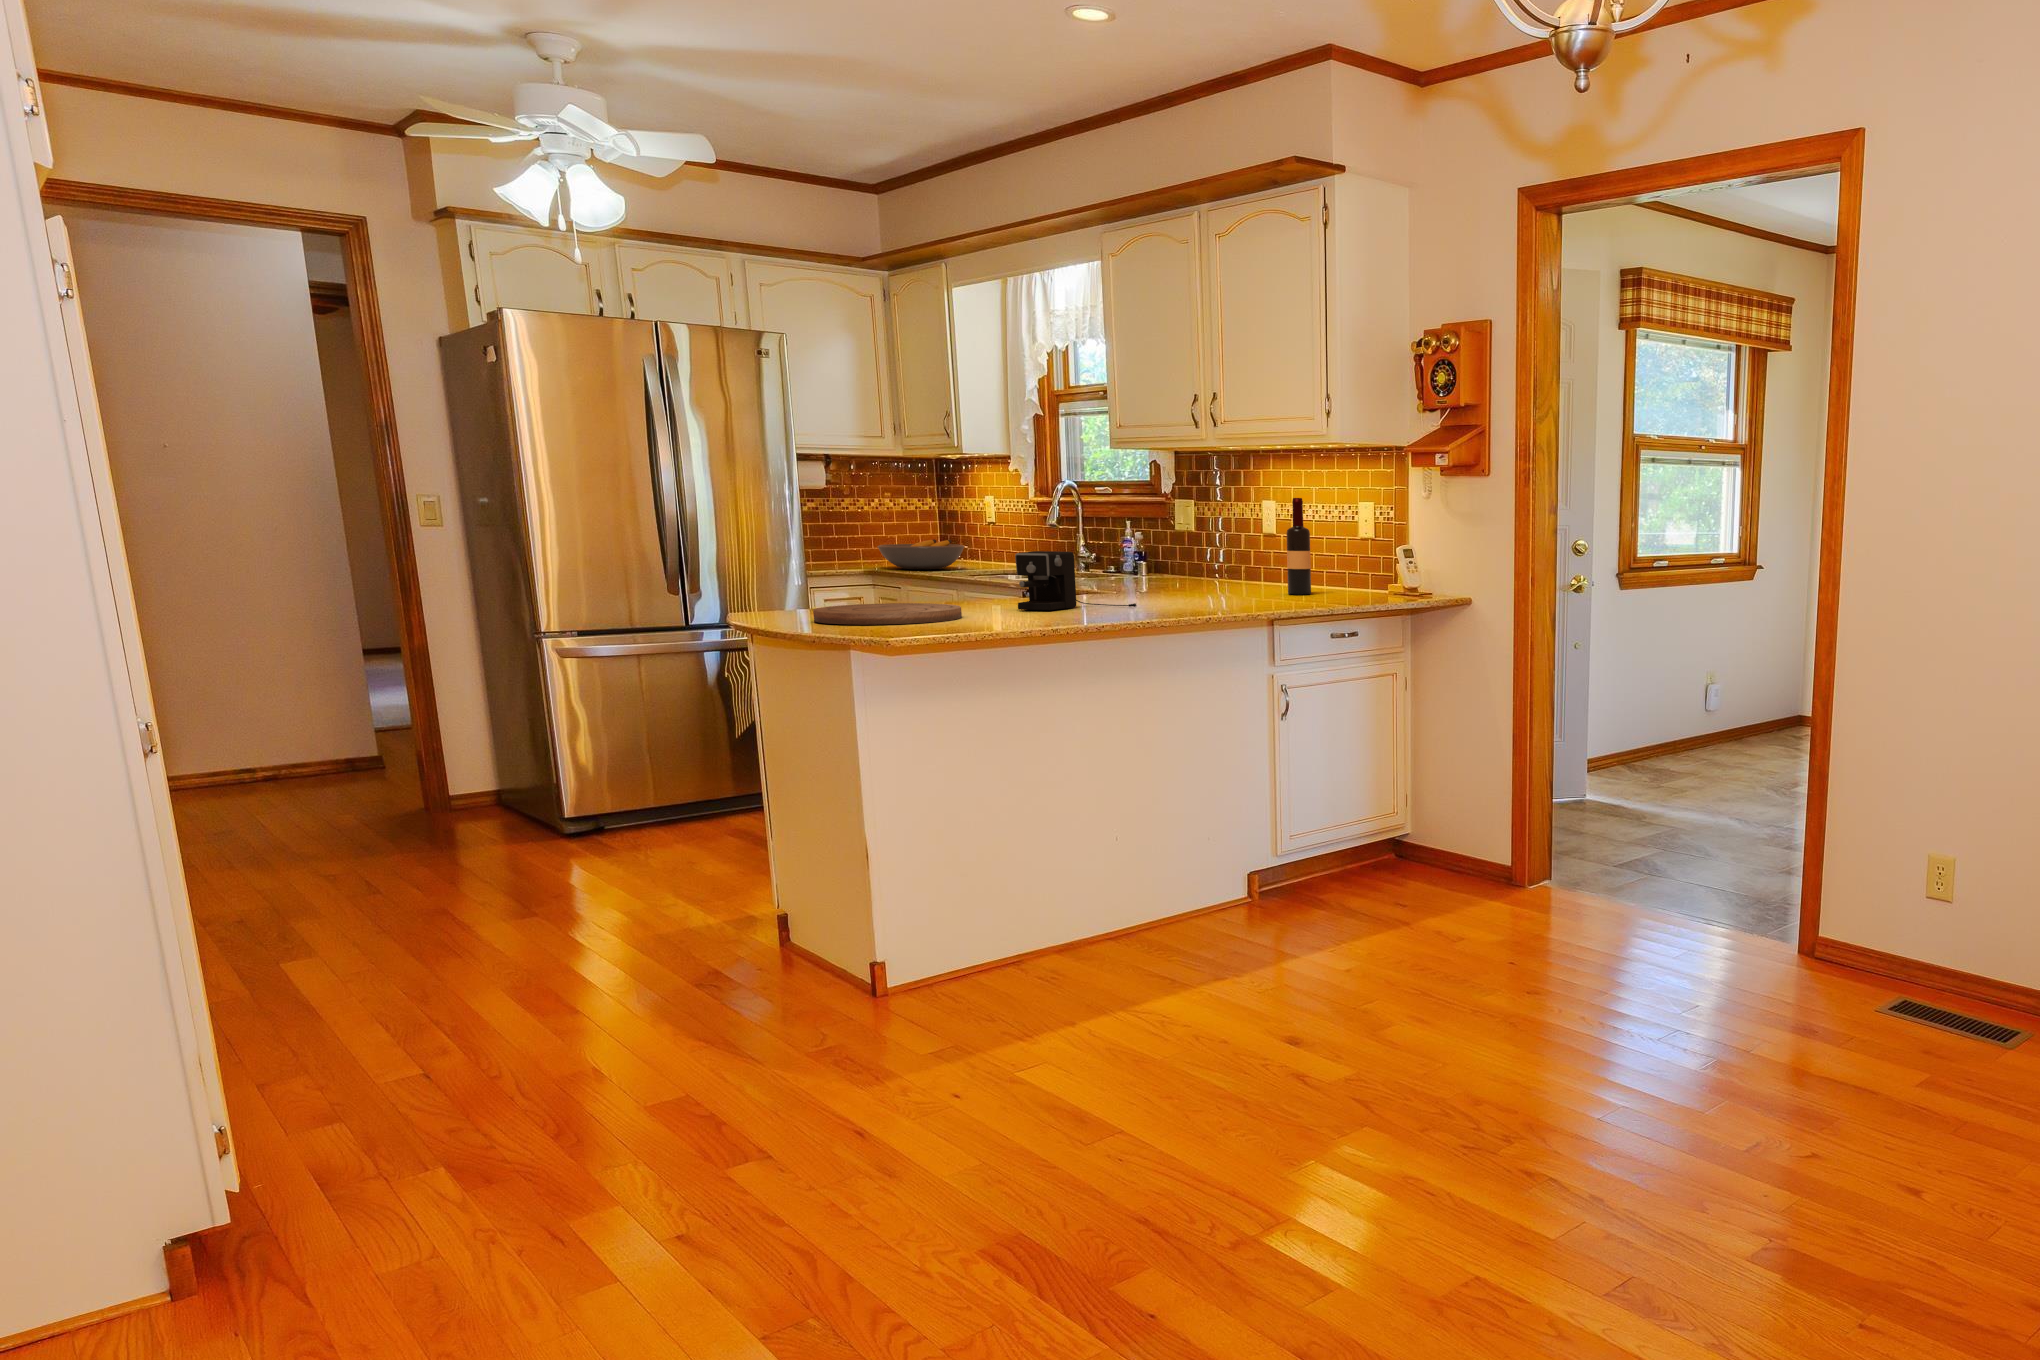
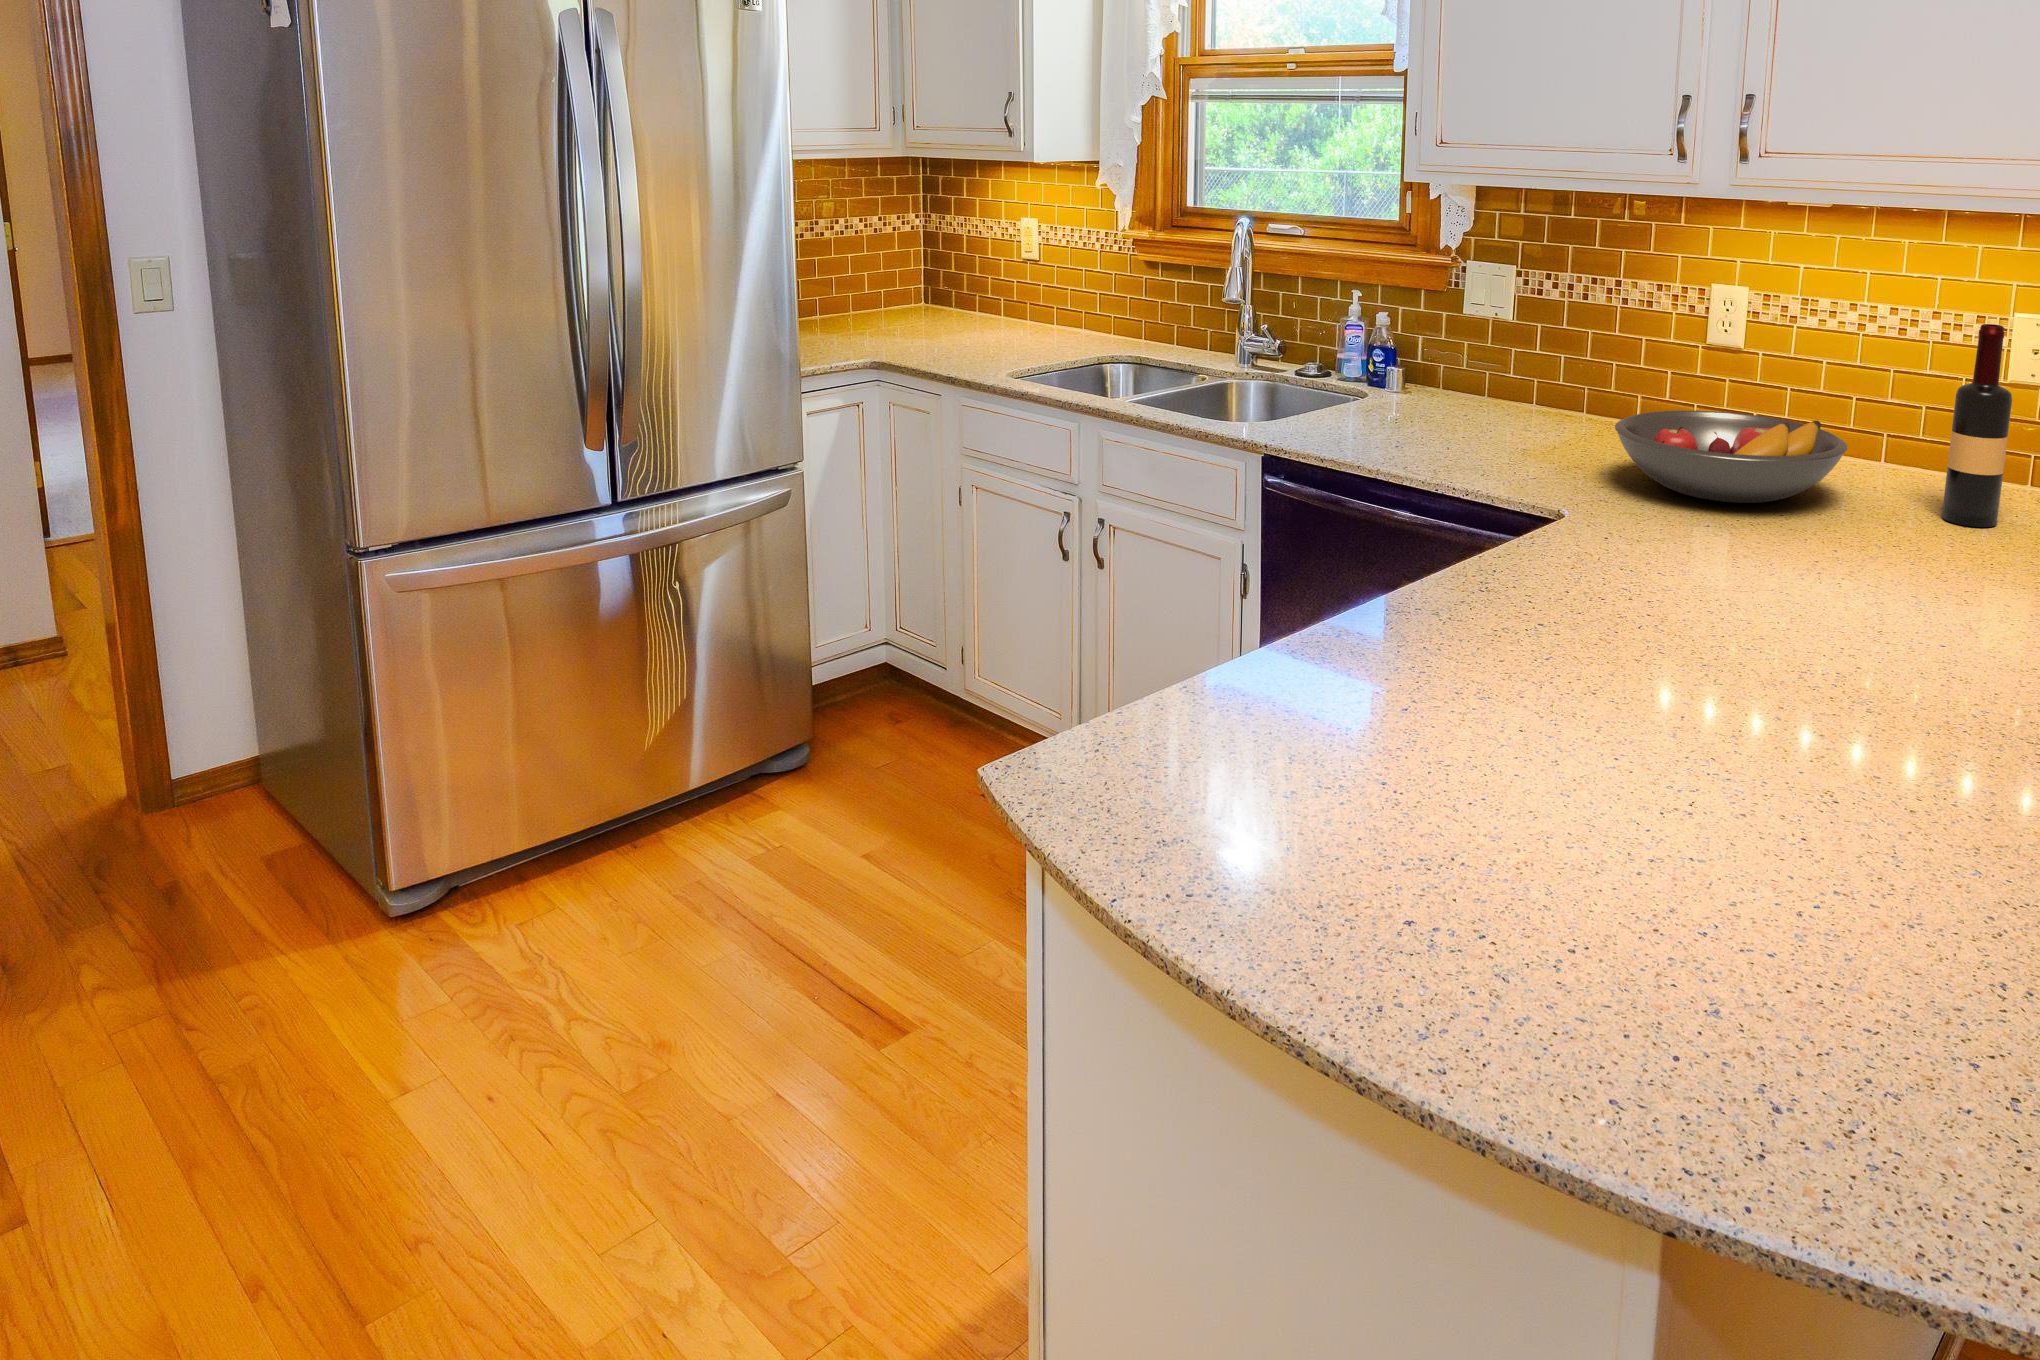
fruit bowl: present [877,539,965,570] -> present [1615,411,1848,503]
coffee maker: present [1015,551,1136,610] -> none [1642,519,1892,701]
cutting board: present [813,603,962,625] -> none [1292,704,1701,931]

